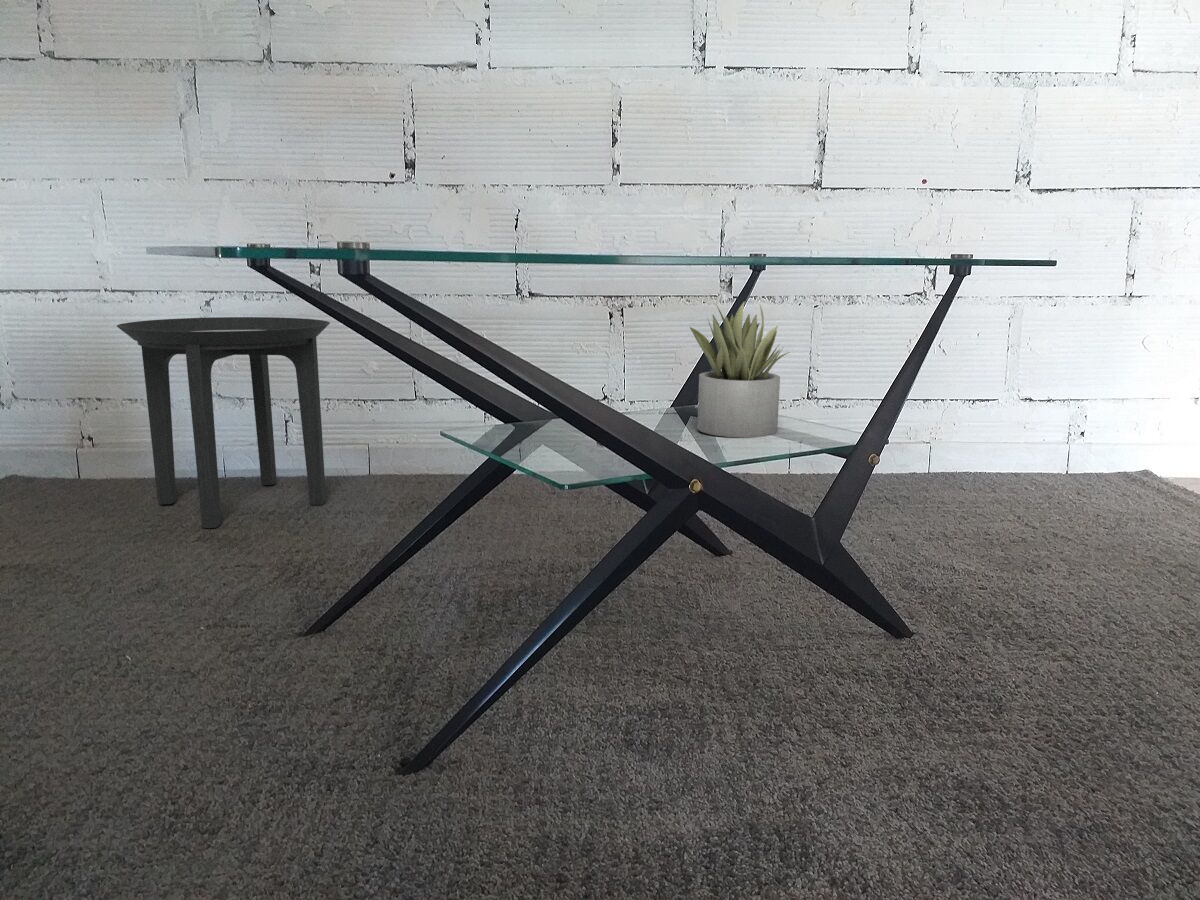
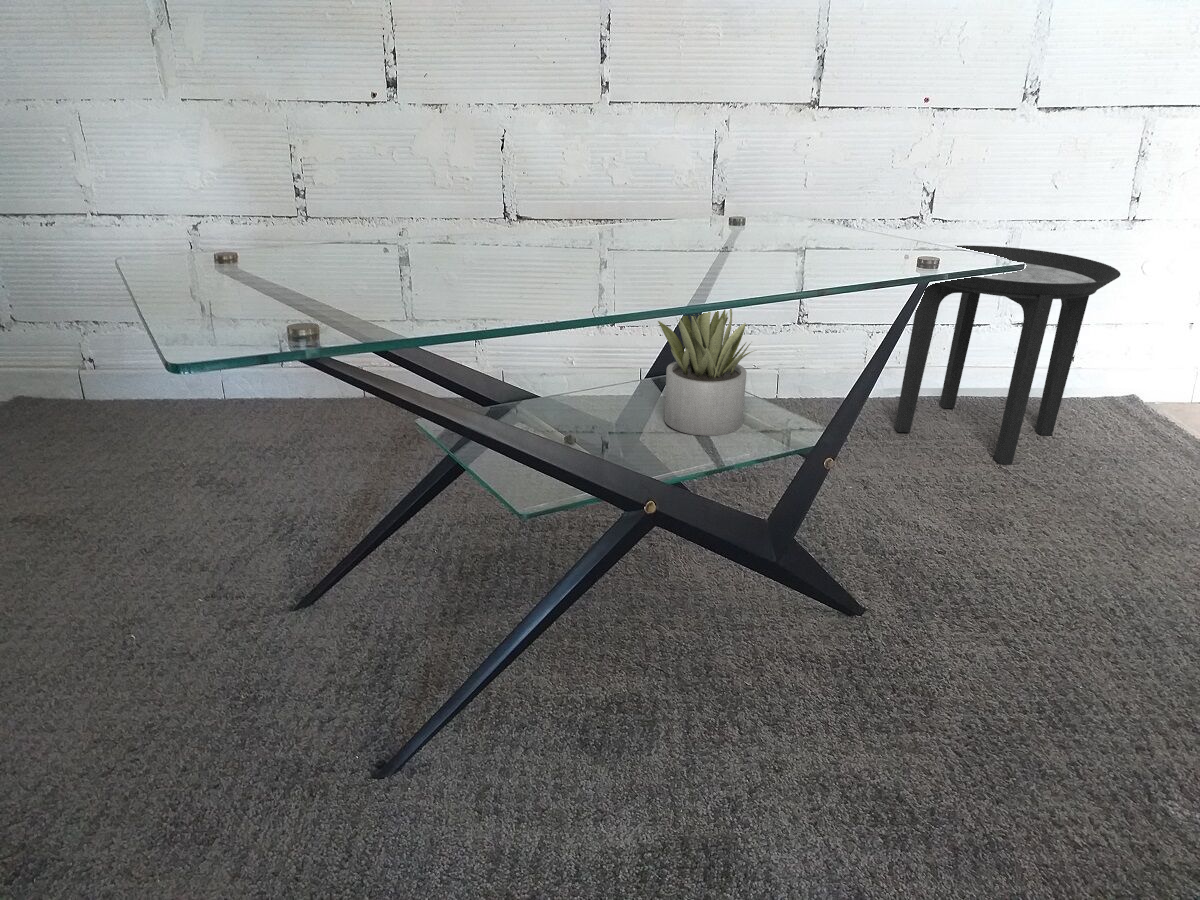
side table: present [117,317,330,528] -> present [895,245,1121,464]

